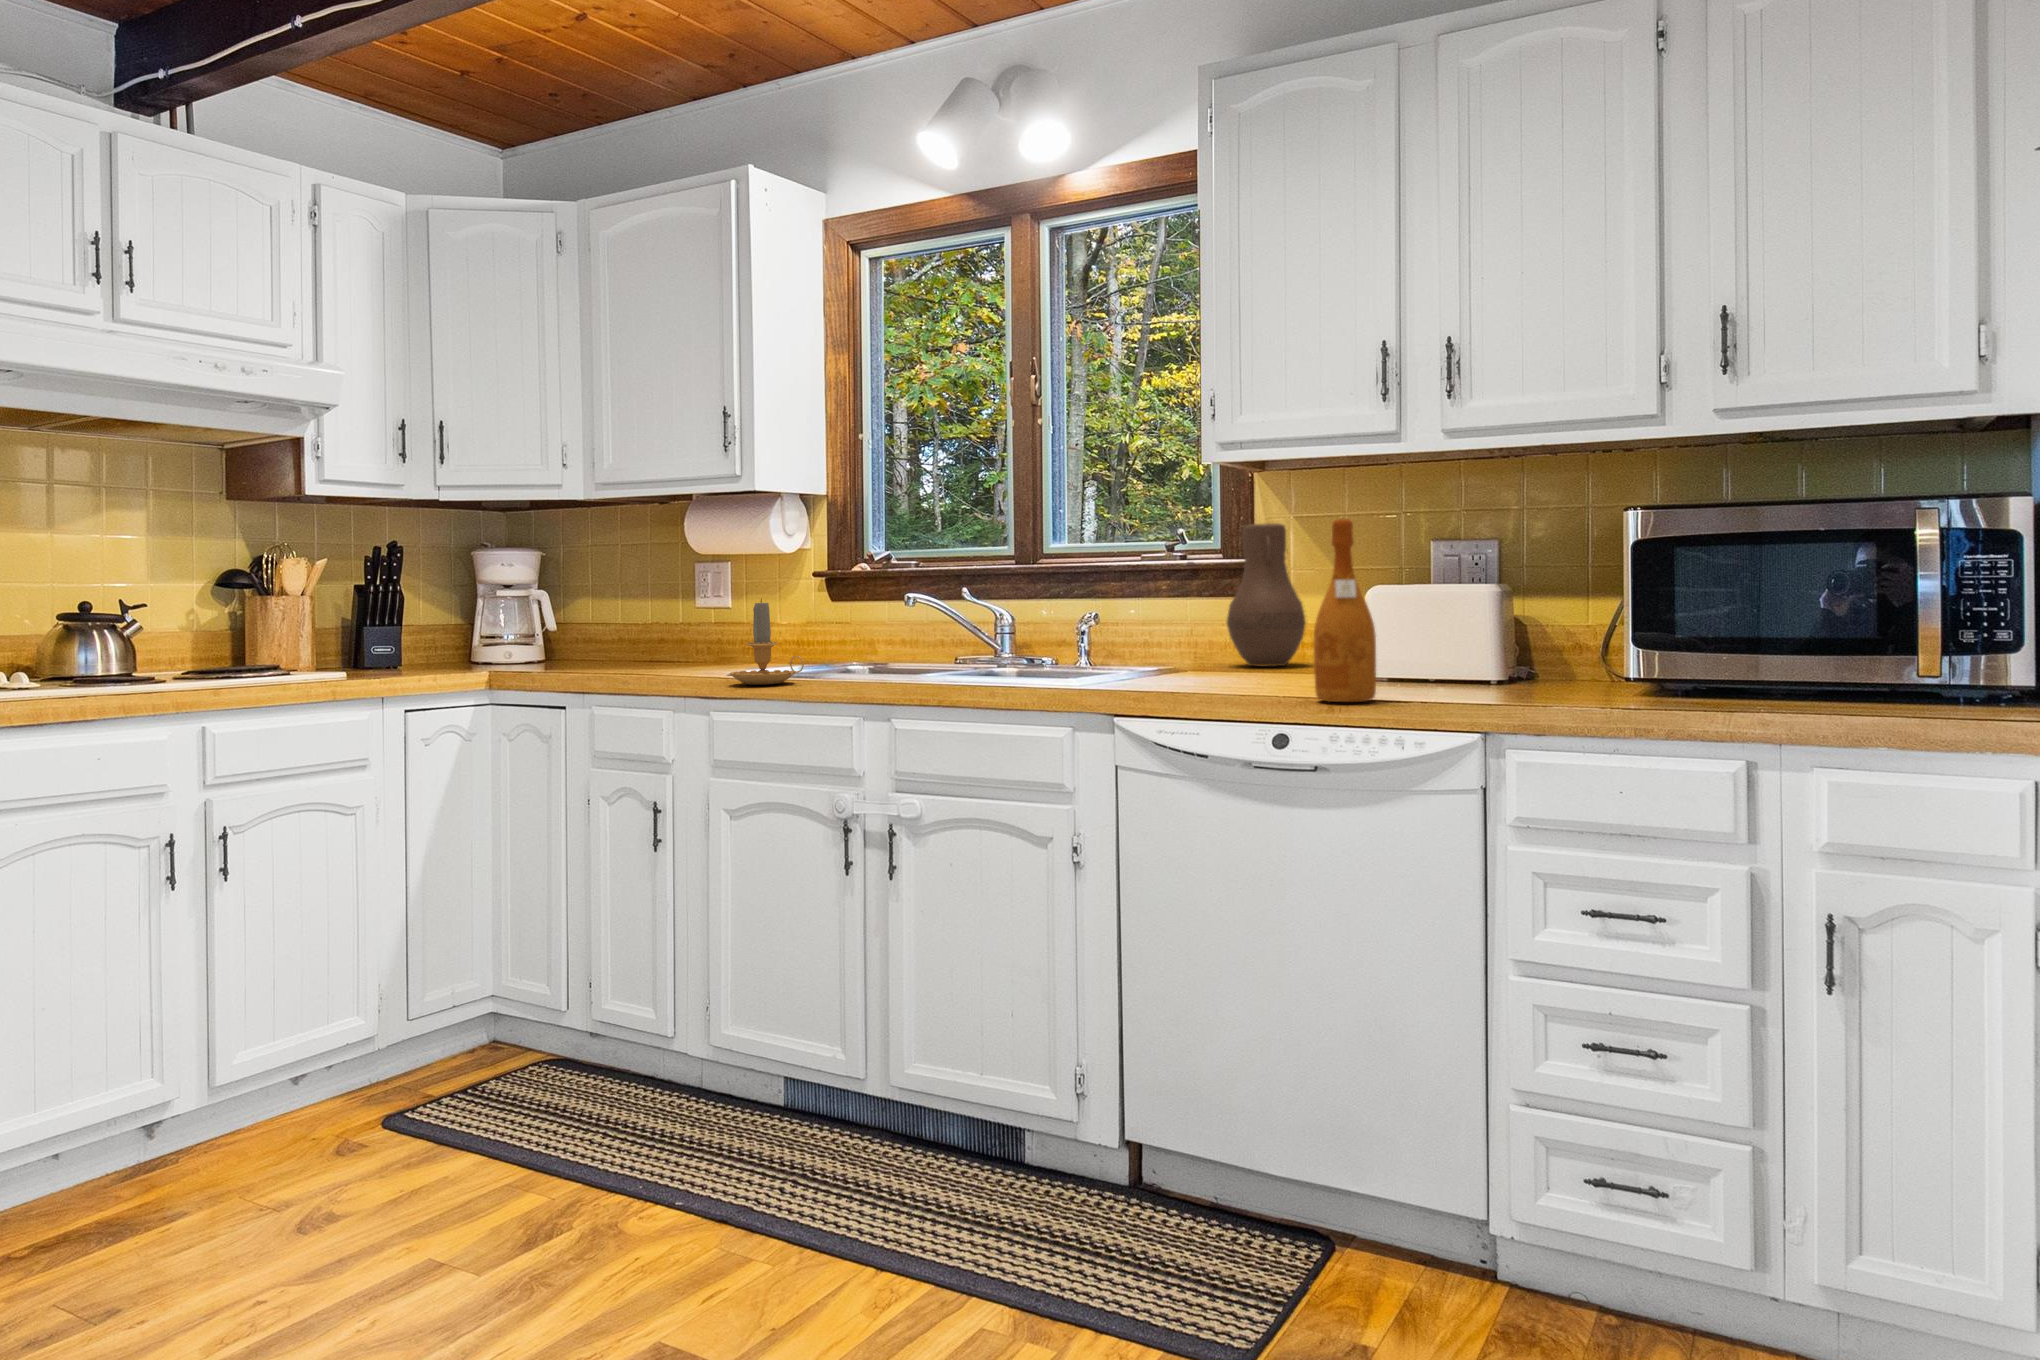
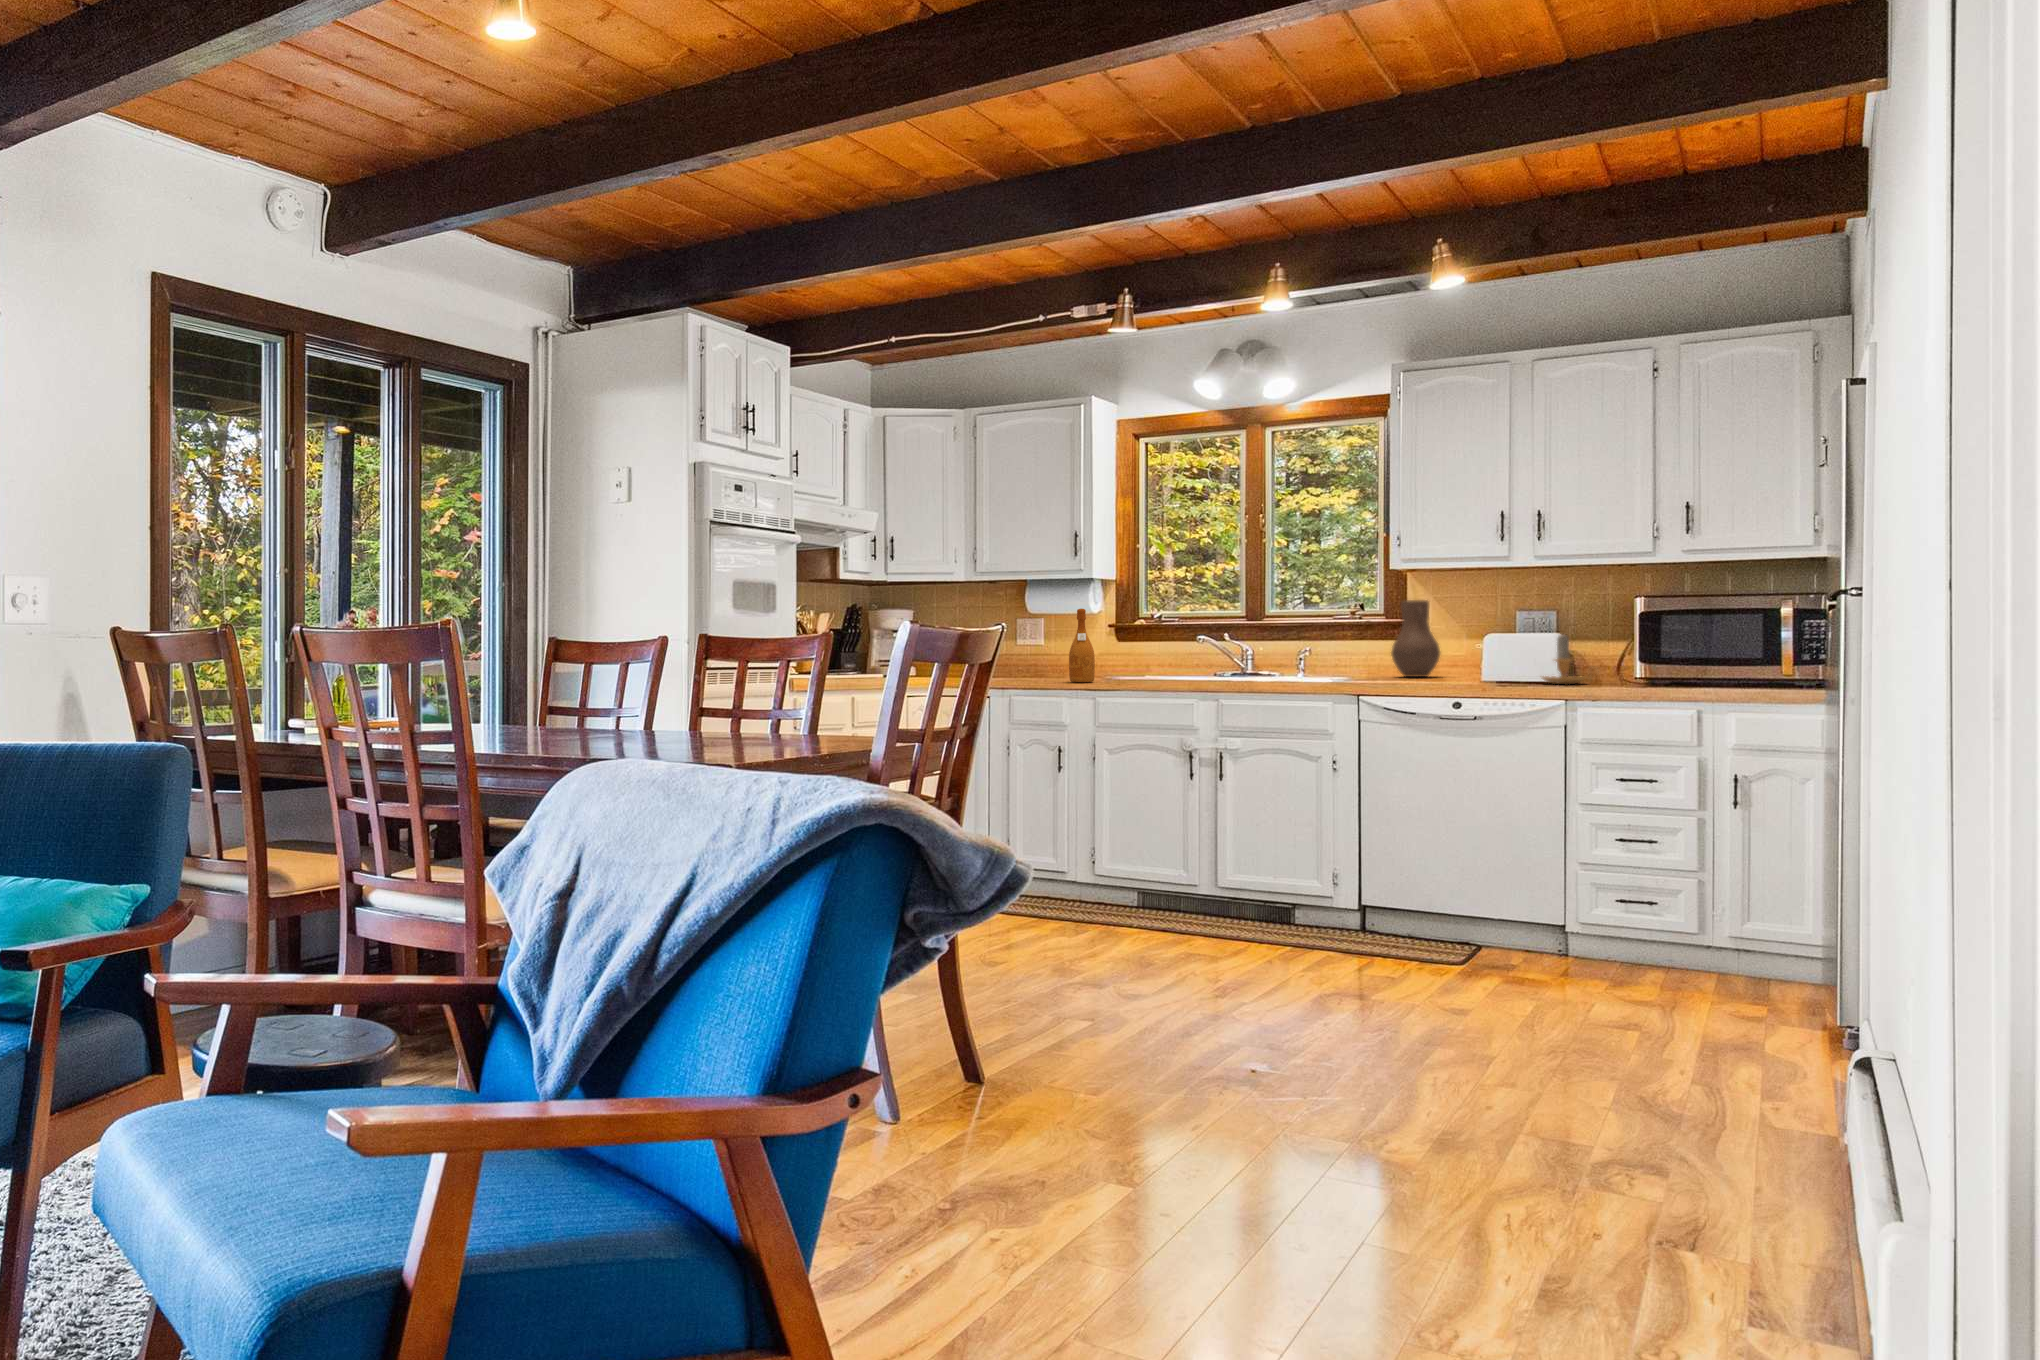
wine bottle: present [1313,519,1376,702] -> present [1069,609,1095,682]
candle: present [730,598,804,685] -> present [1542,635,1595,684]

